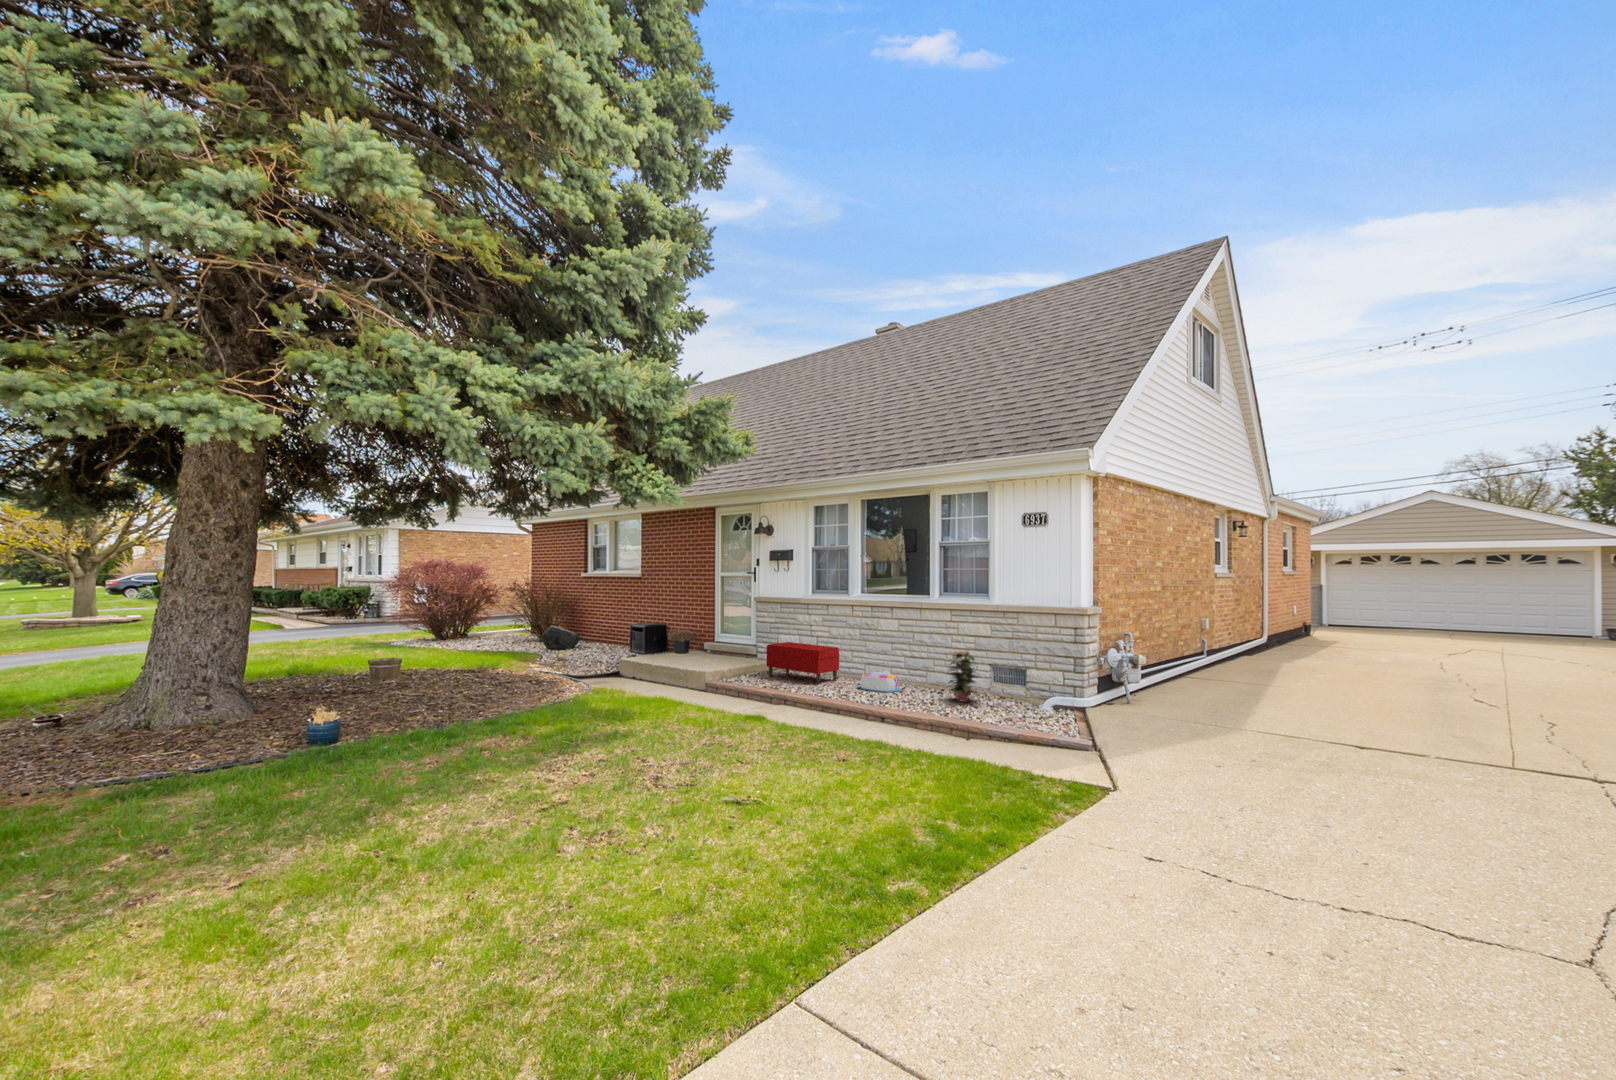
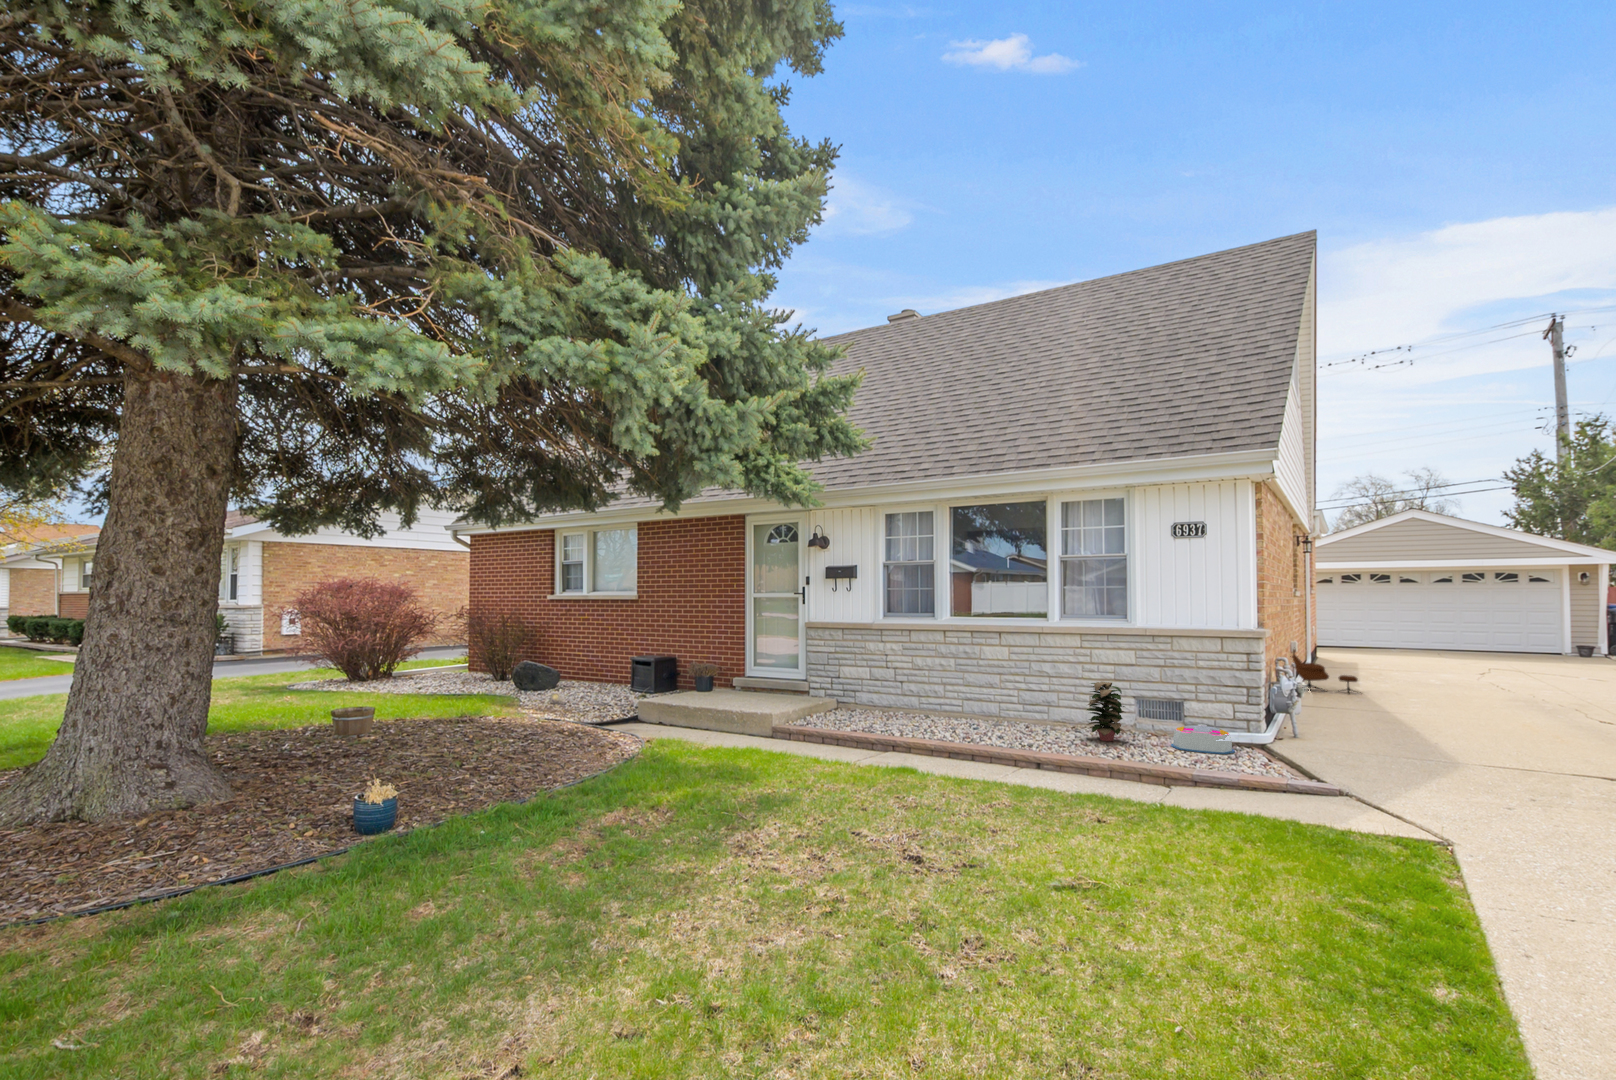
lounge chair: none [1215,623,1283,669] -> present [1292,650,1358,693]
bench: present [766,642,839,684] -> none [840,676,932,726]
storage bin: present [860,671,900,693] -> present [1171,724,1235,754]

